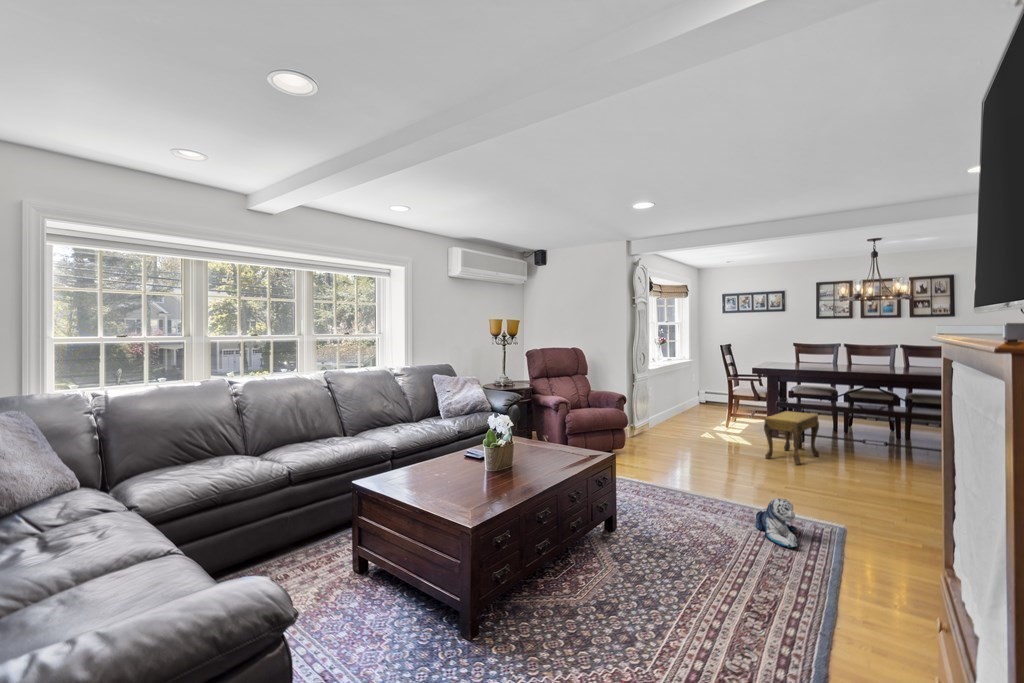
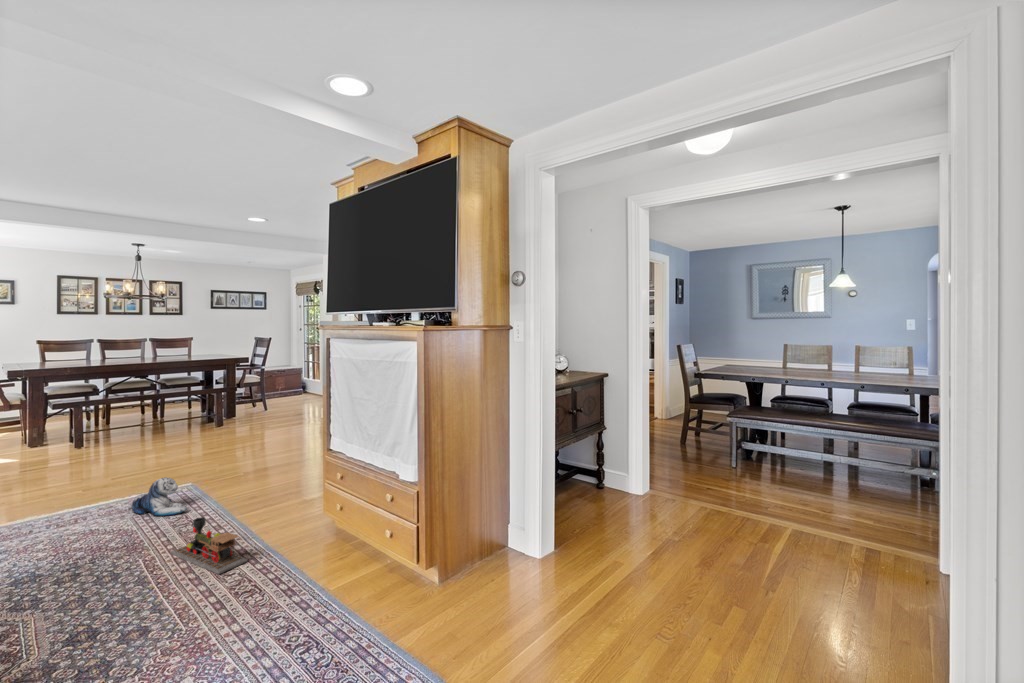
footstool: present [764,411,819,465] -> none [63,409,117,465]
toy train: none [731,559,782,653] -> present [171,517,248,574]

